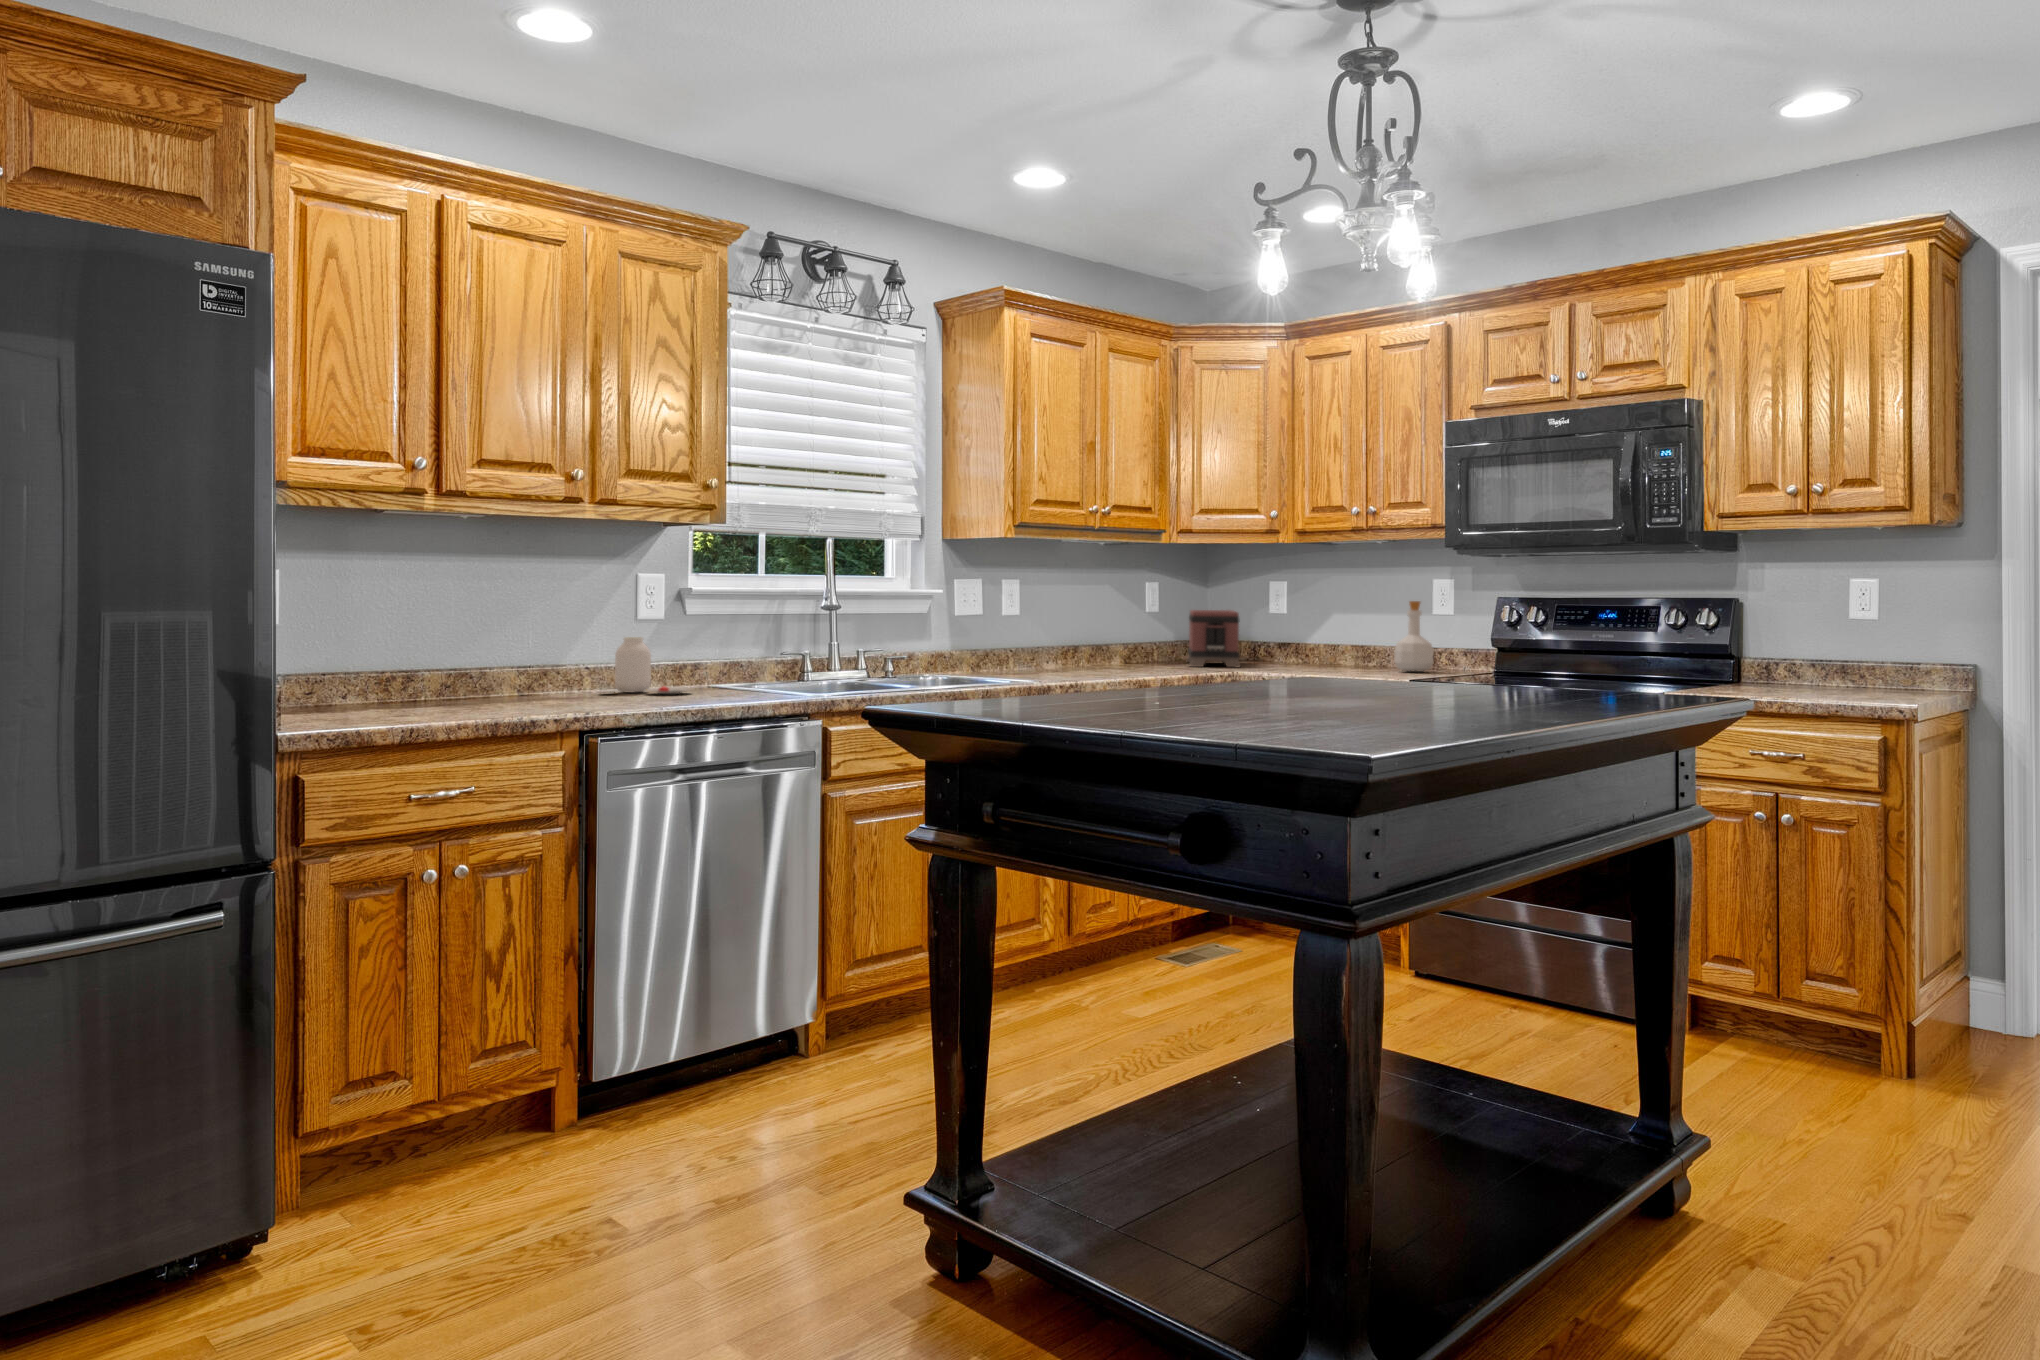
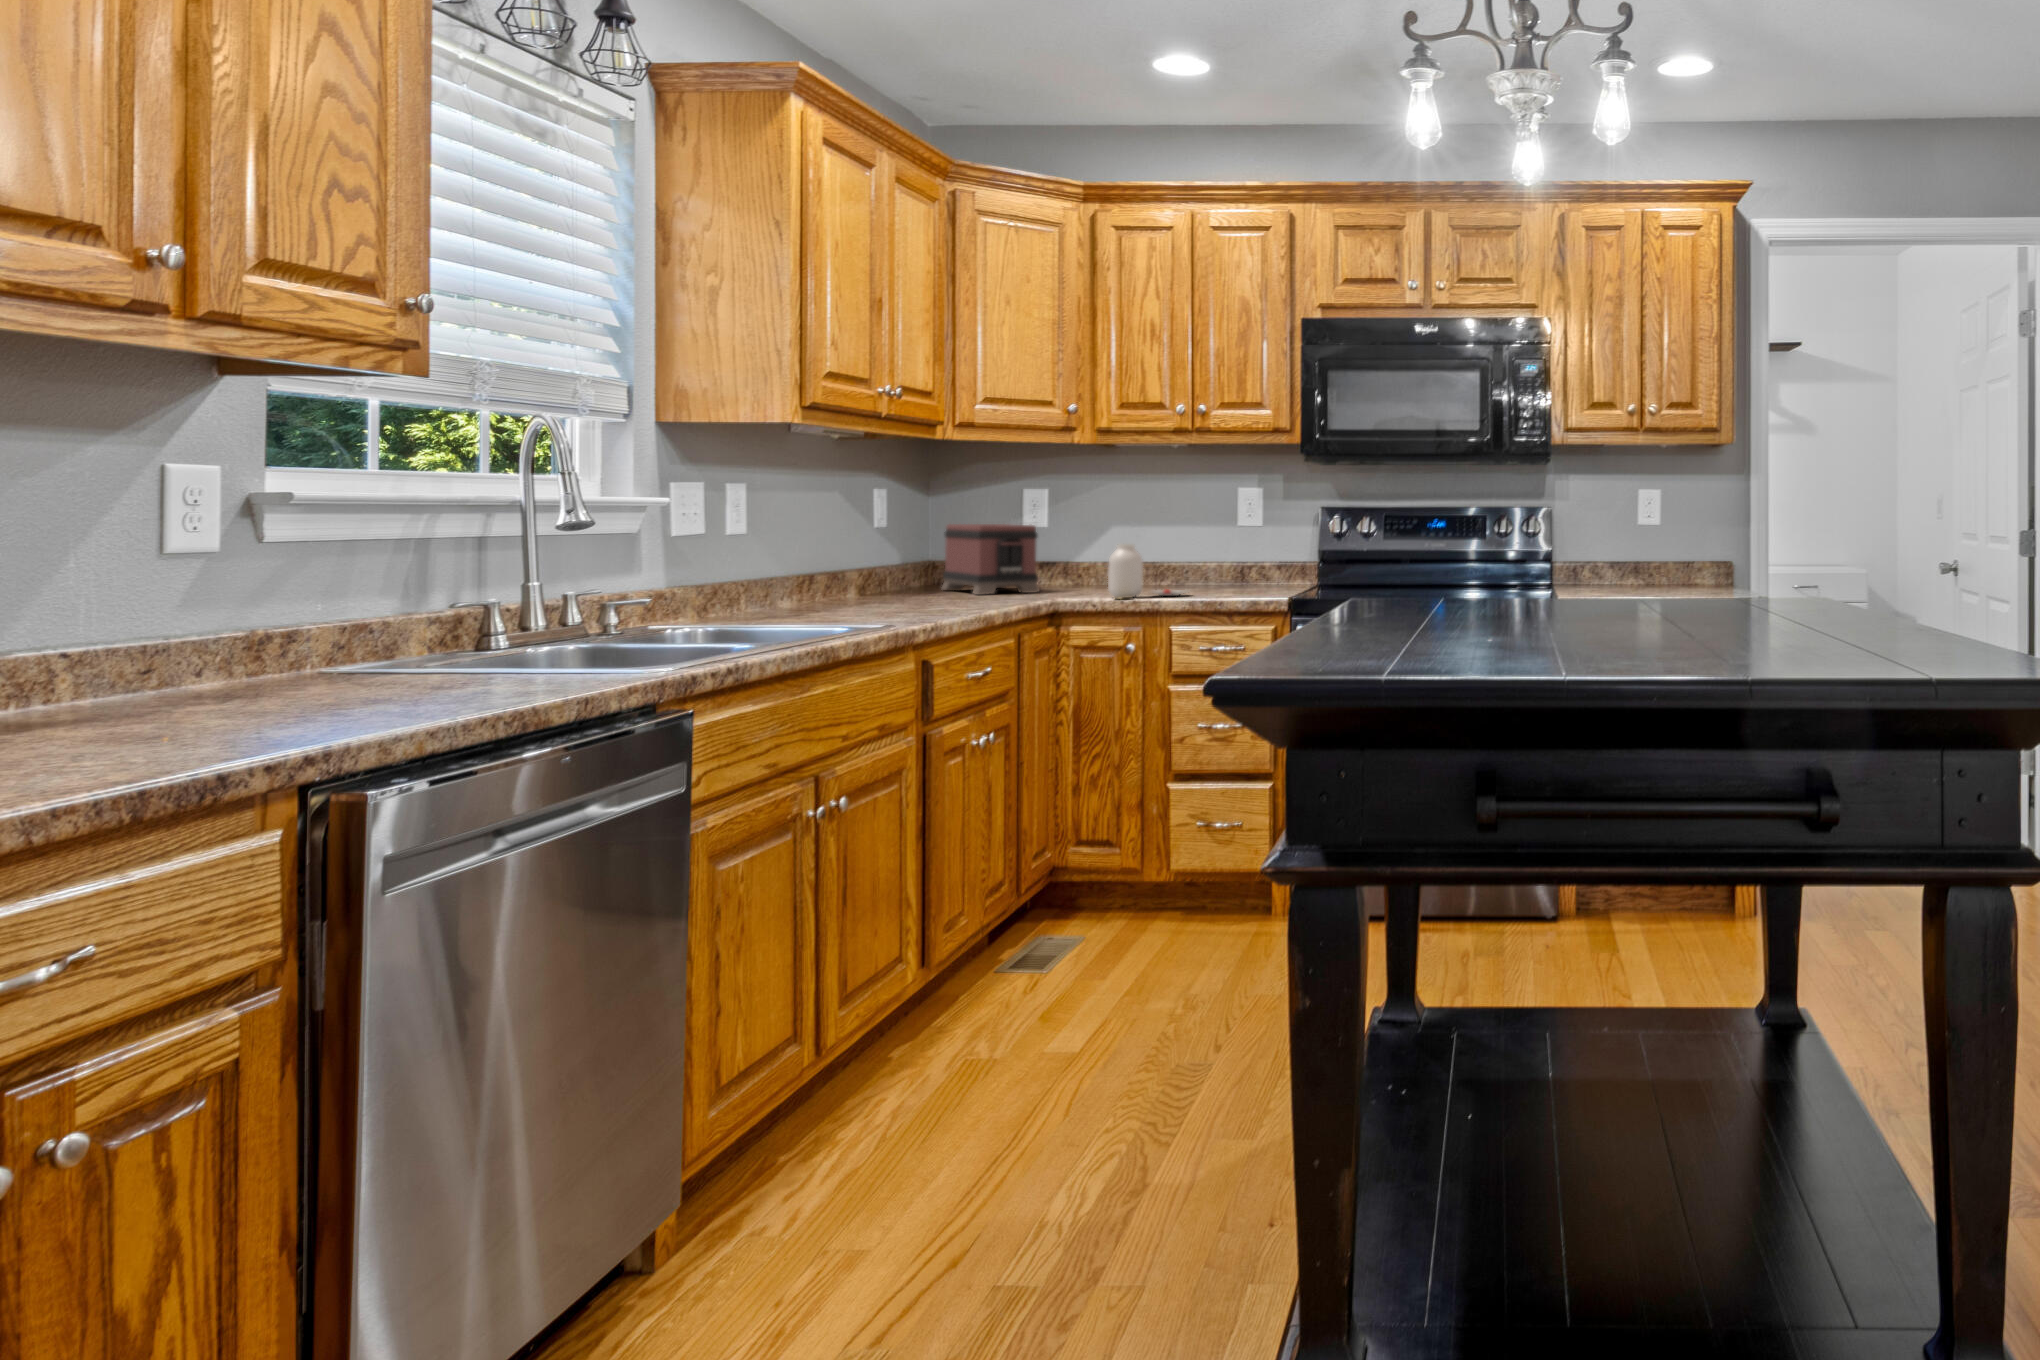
bottle: present [1394,601,1433,672] -> none [1222,510,1265,586]
jar: present [615,637,691,694] -> present [1108,544,1187,599]

